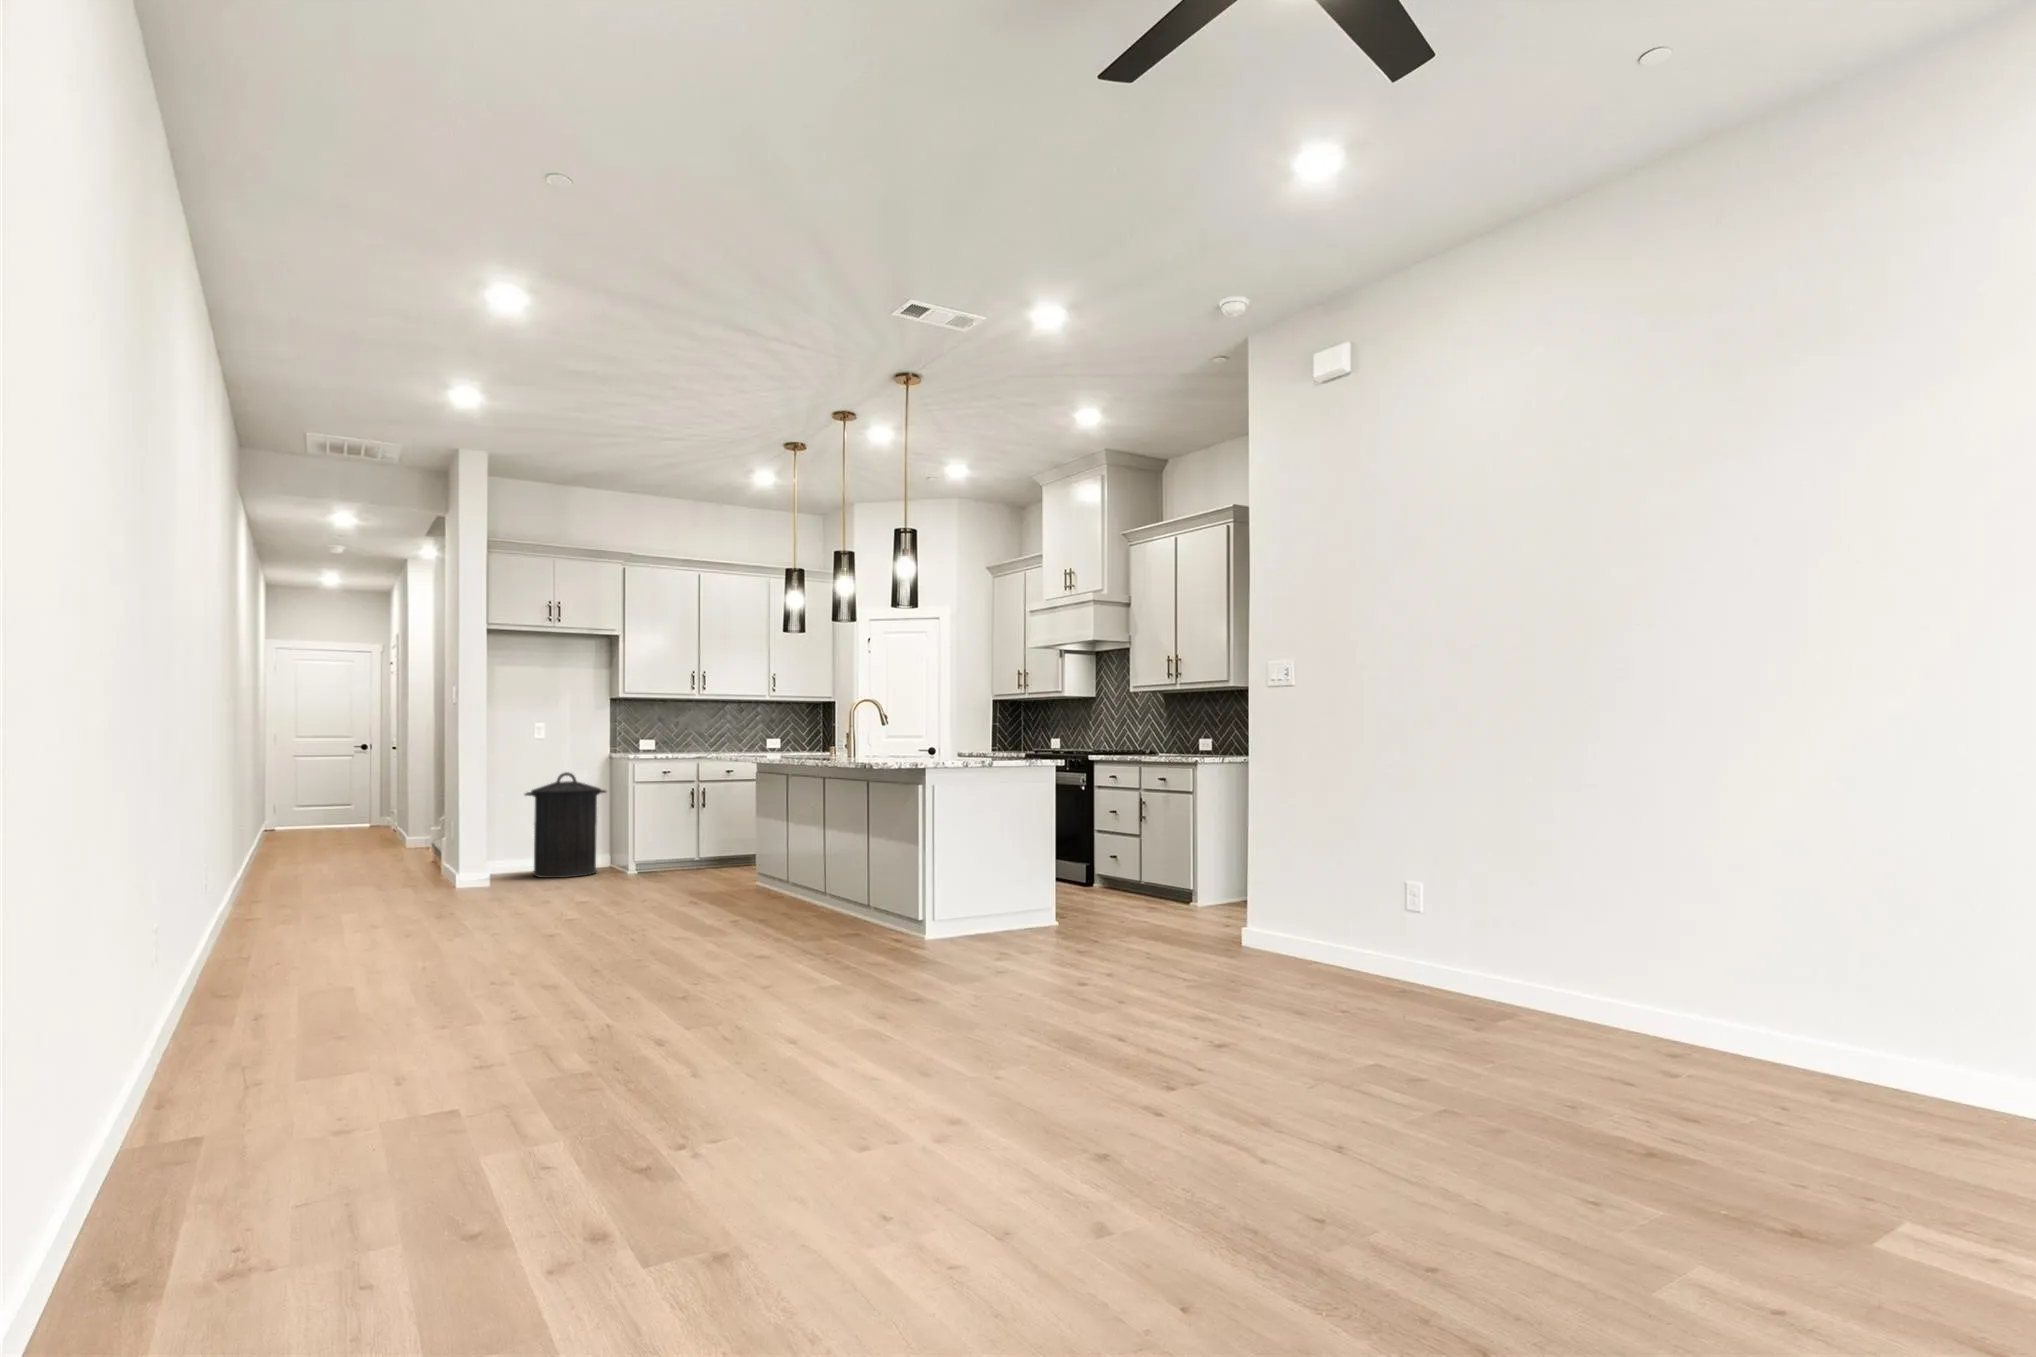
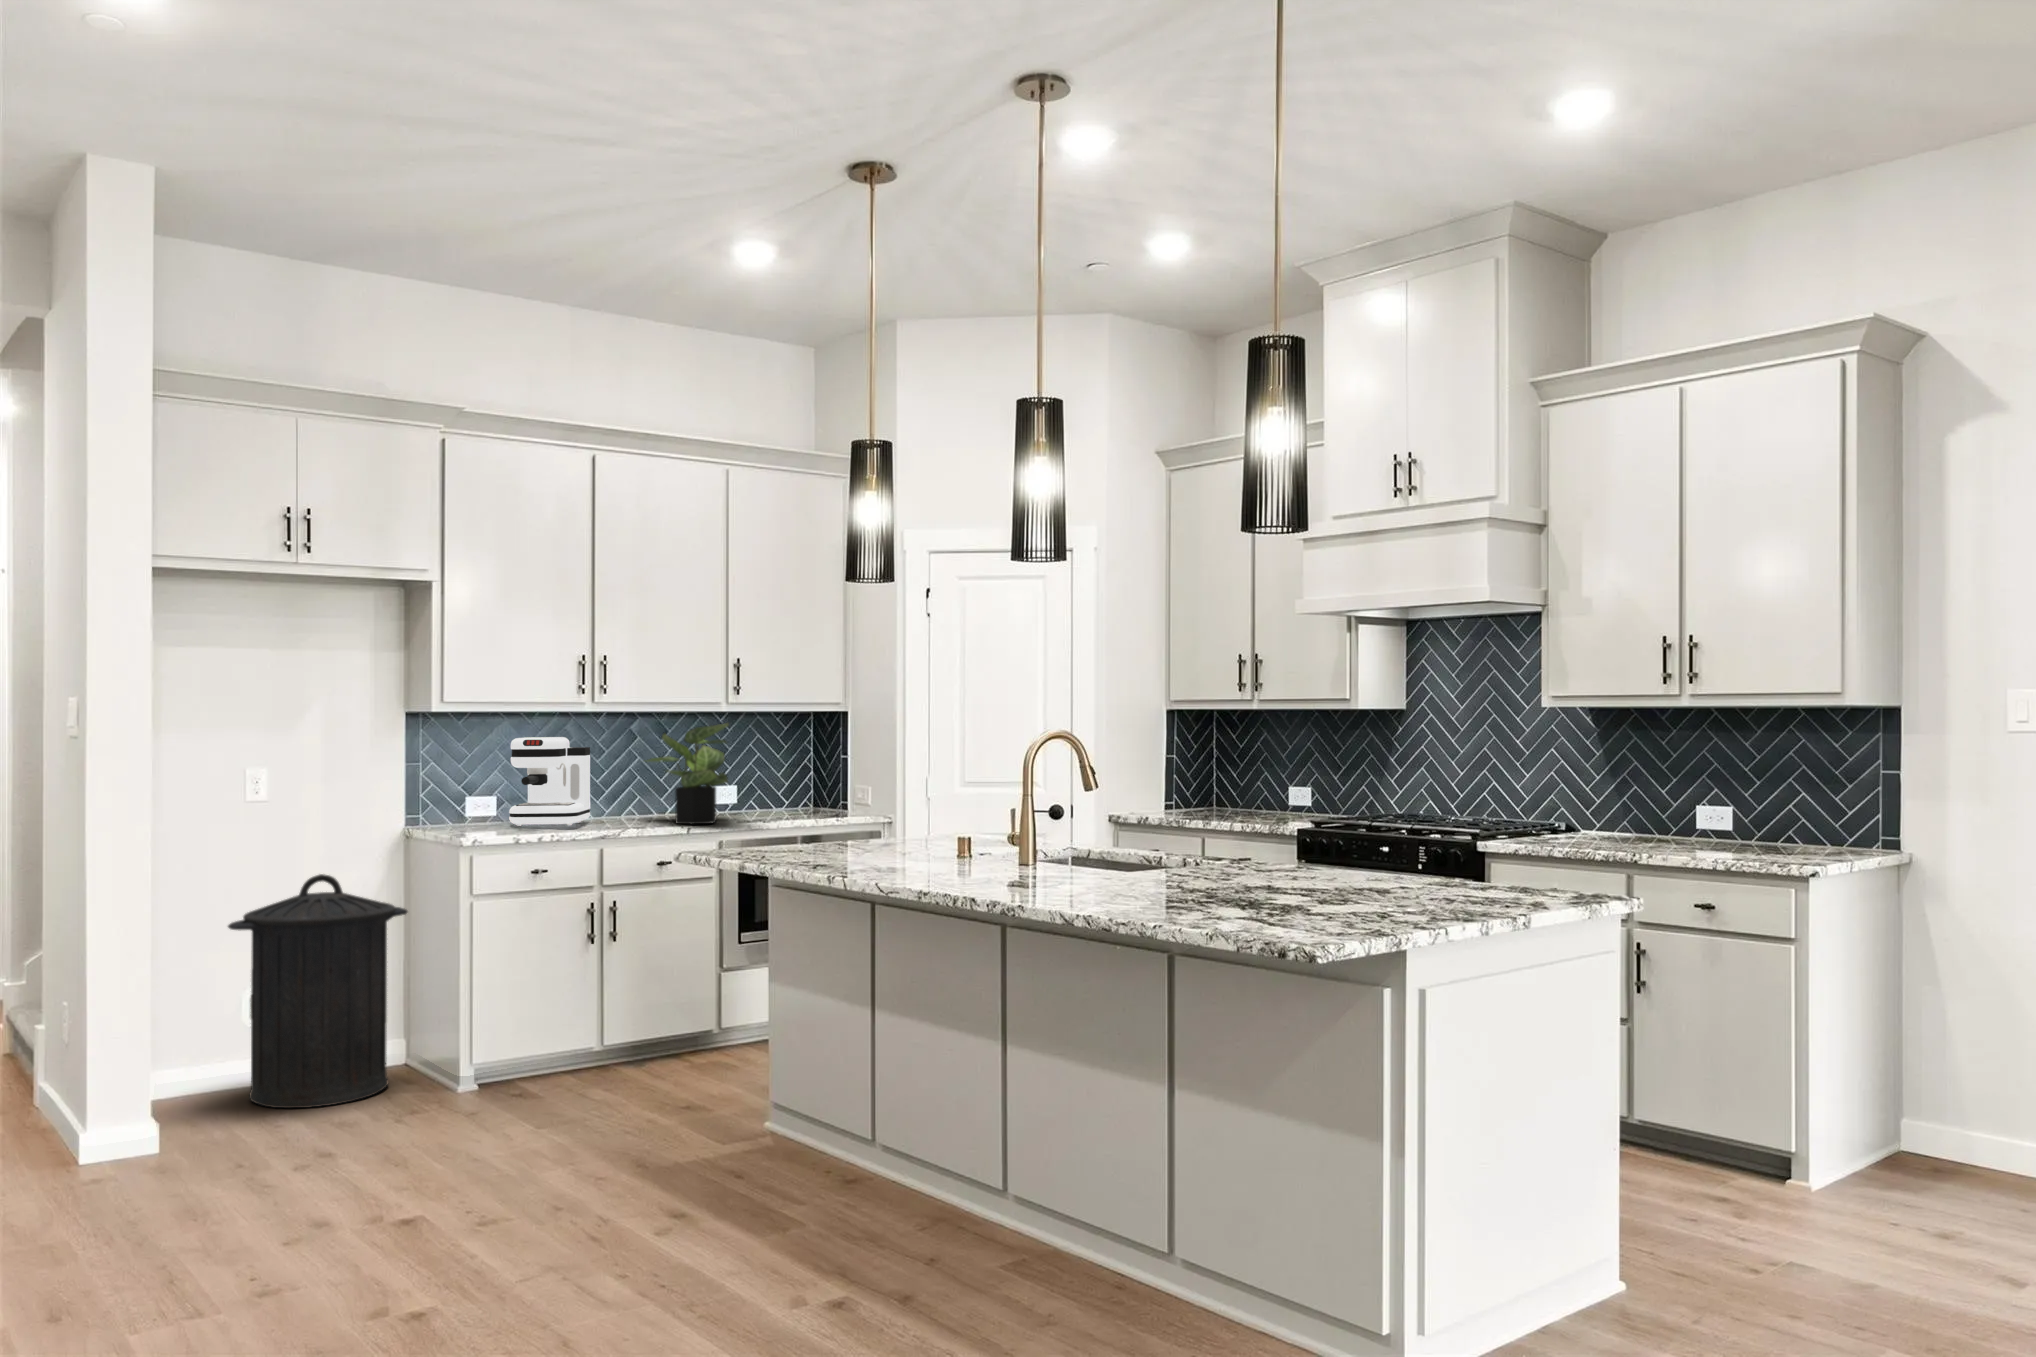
potted plant: none [722,703,769,754] -> present [647,723,729,824]
coffee maker: none [657,711,698,753] -> present [509,737,590,826]

